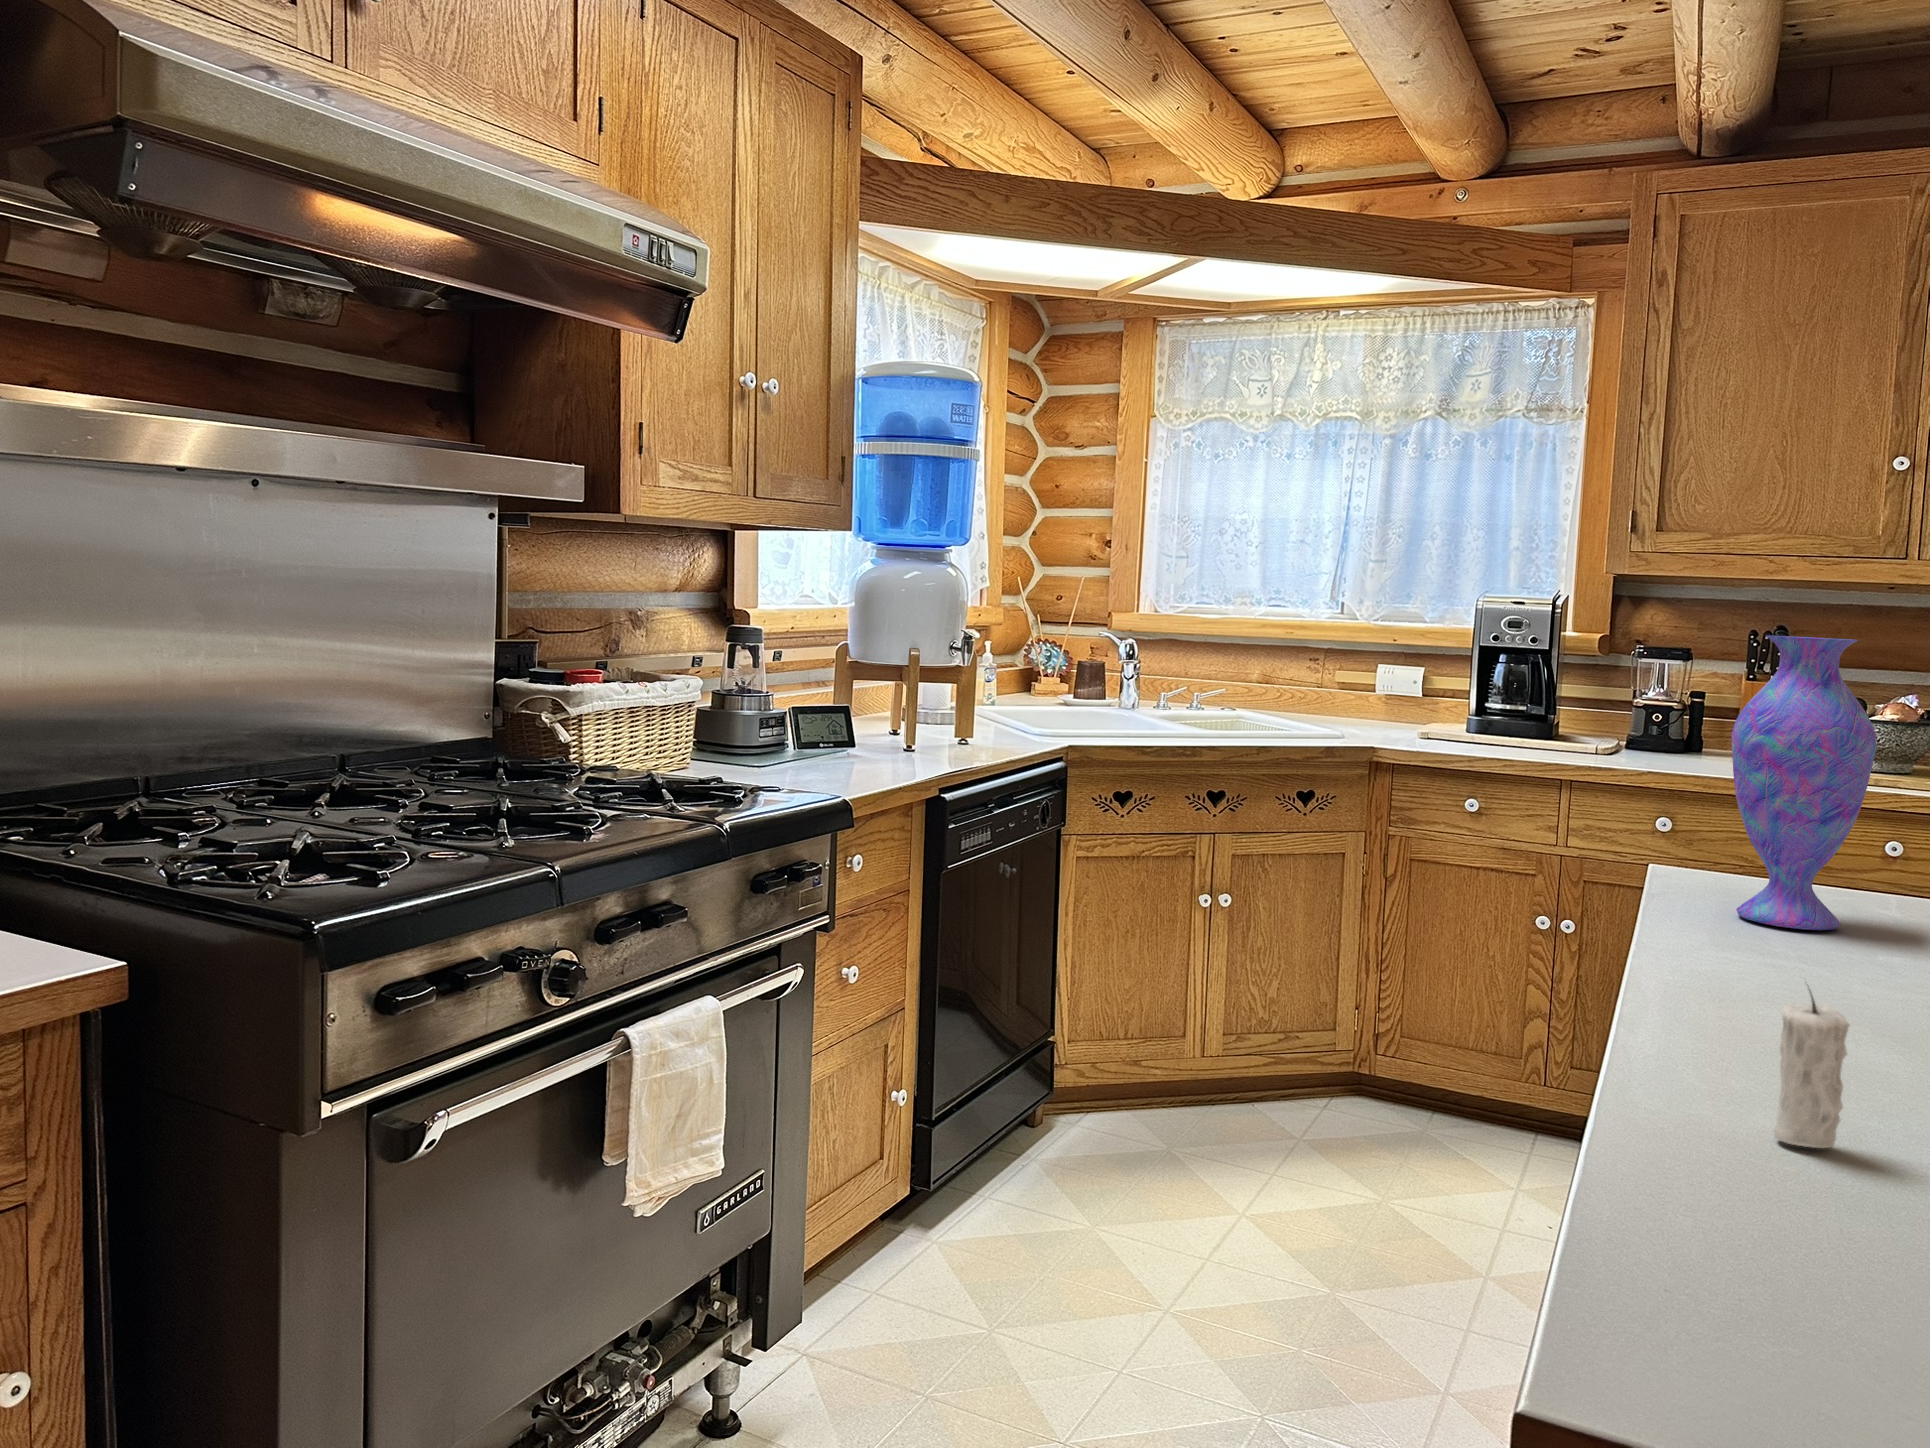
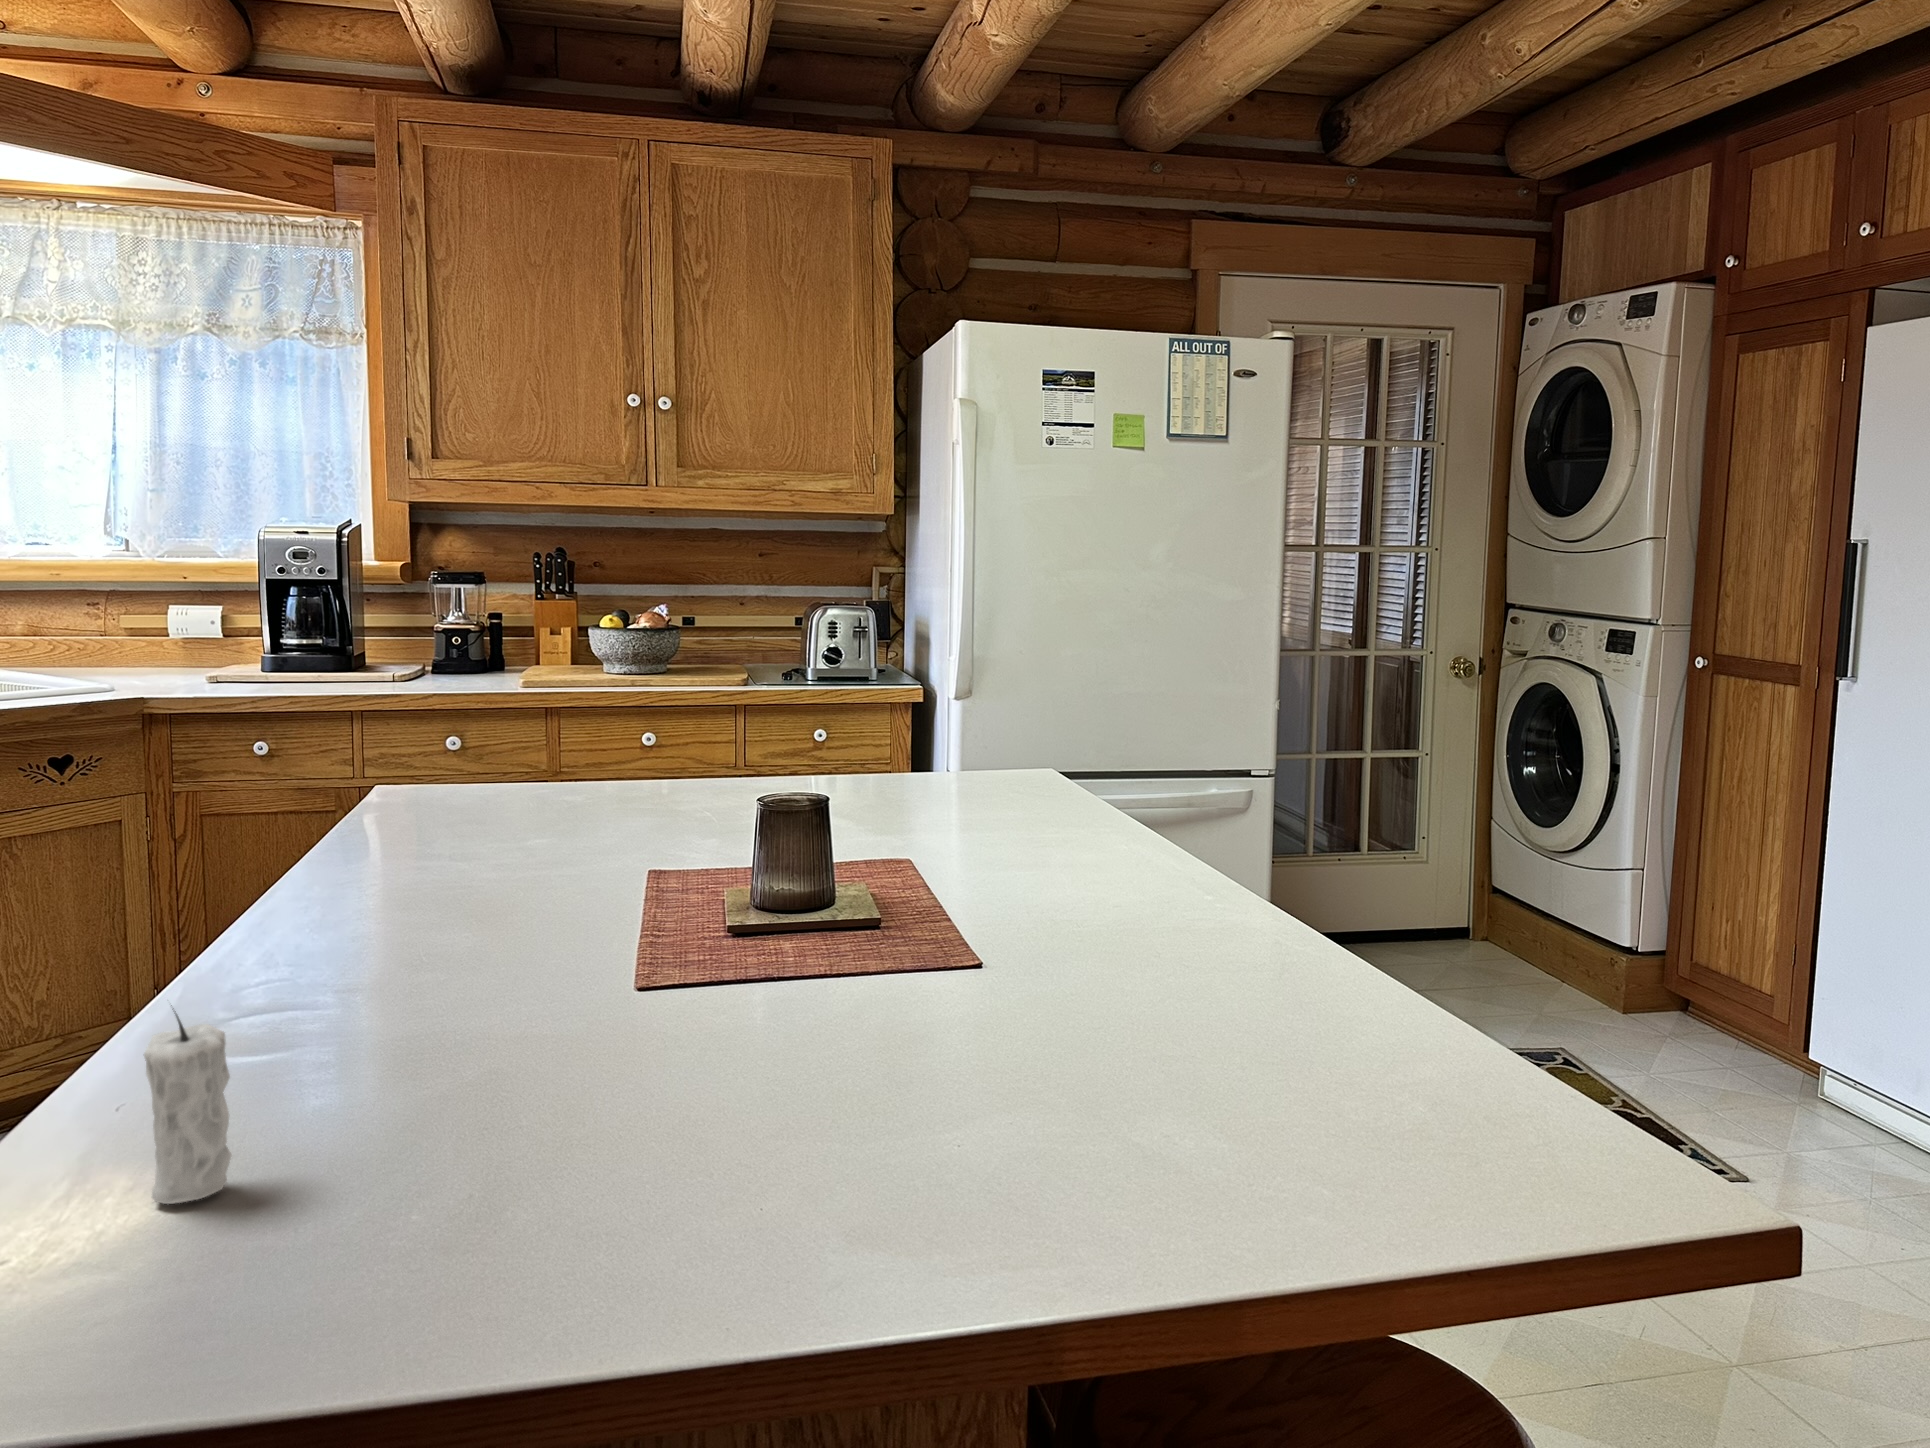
vase: present [1731,636,1876,930] -> none [364,565,502,863]

